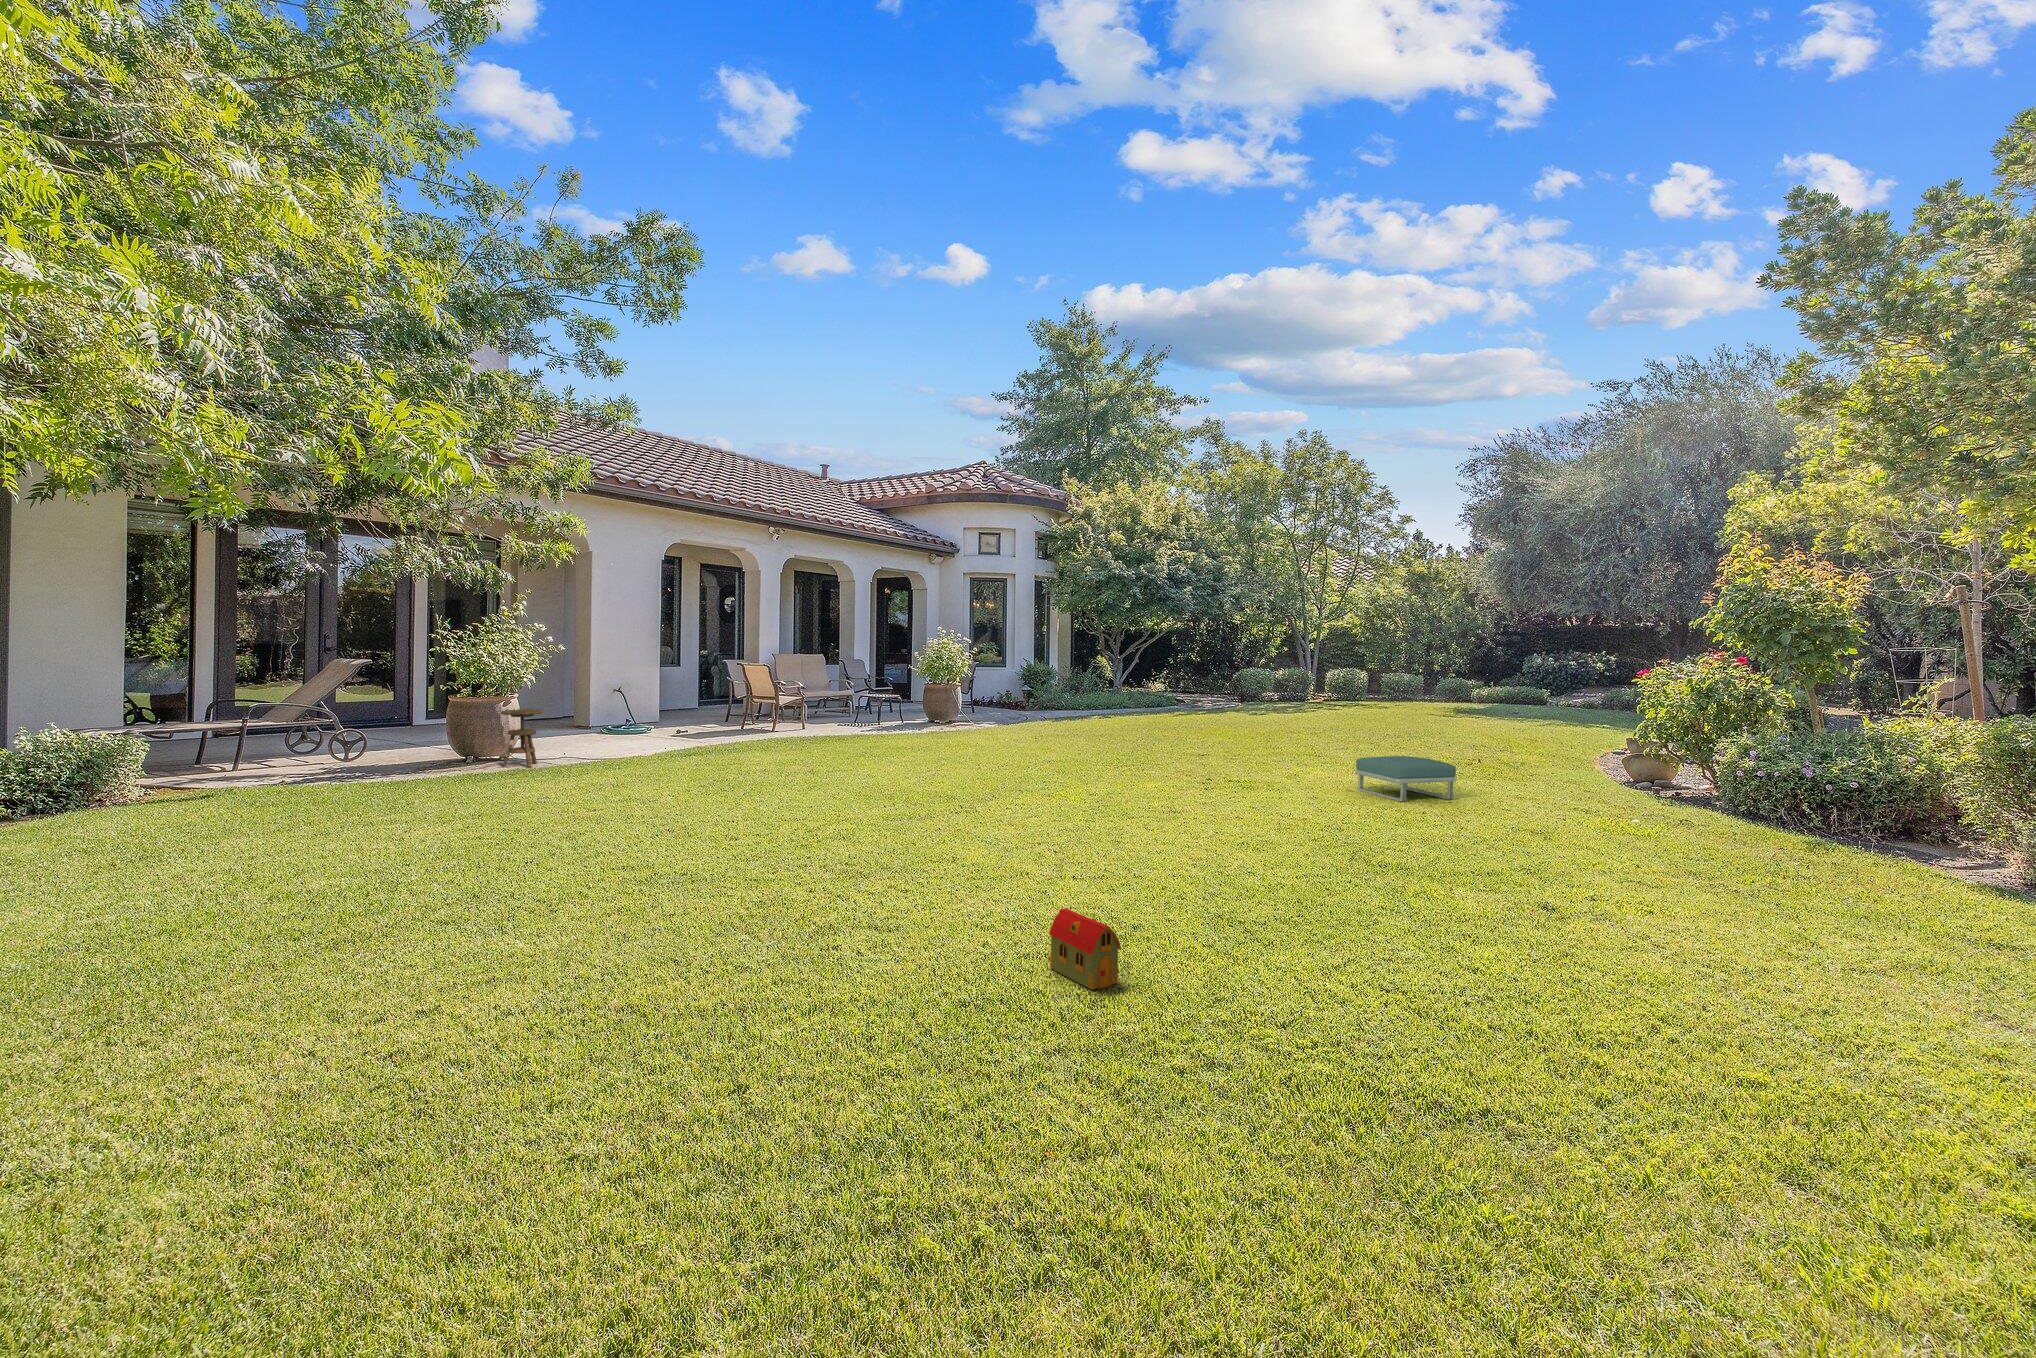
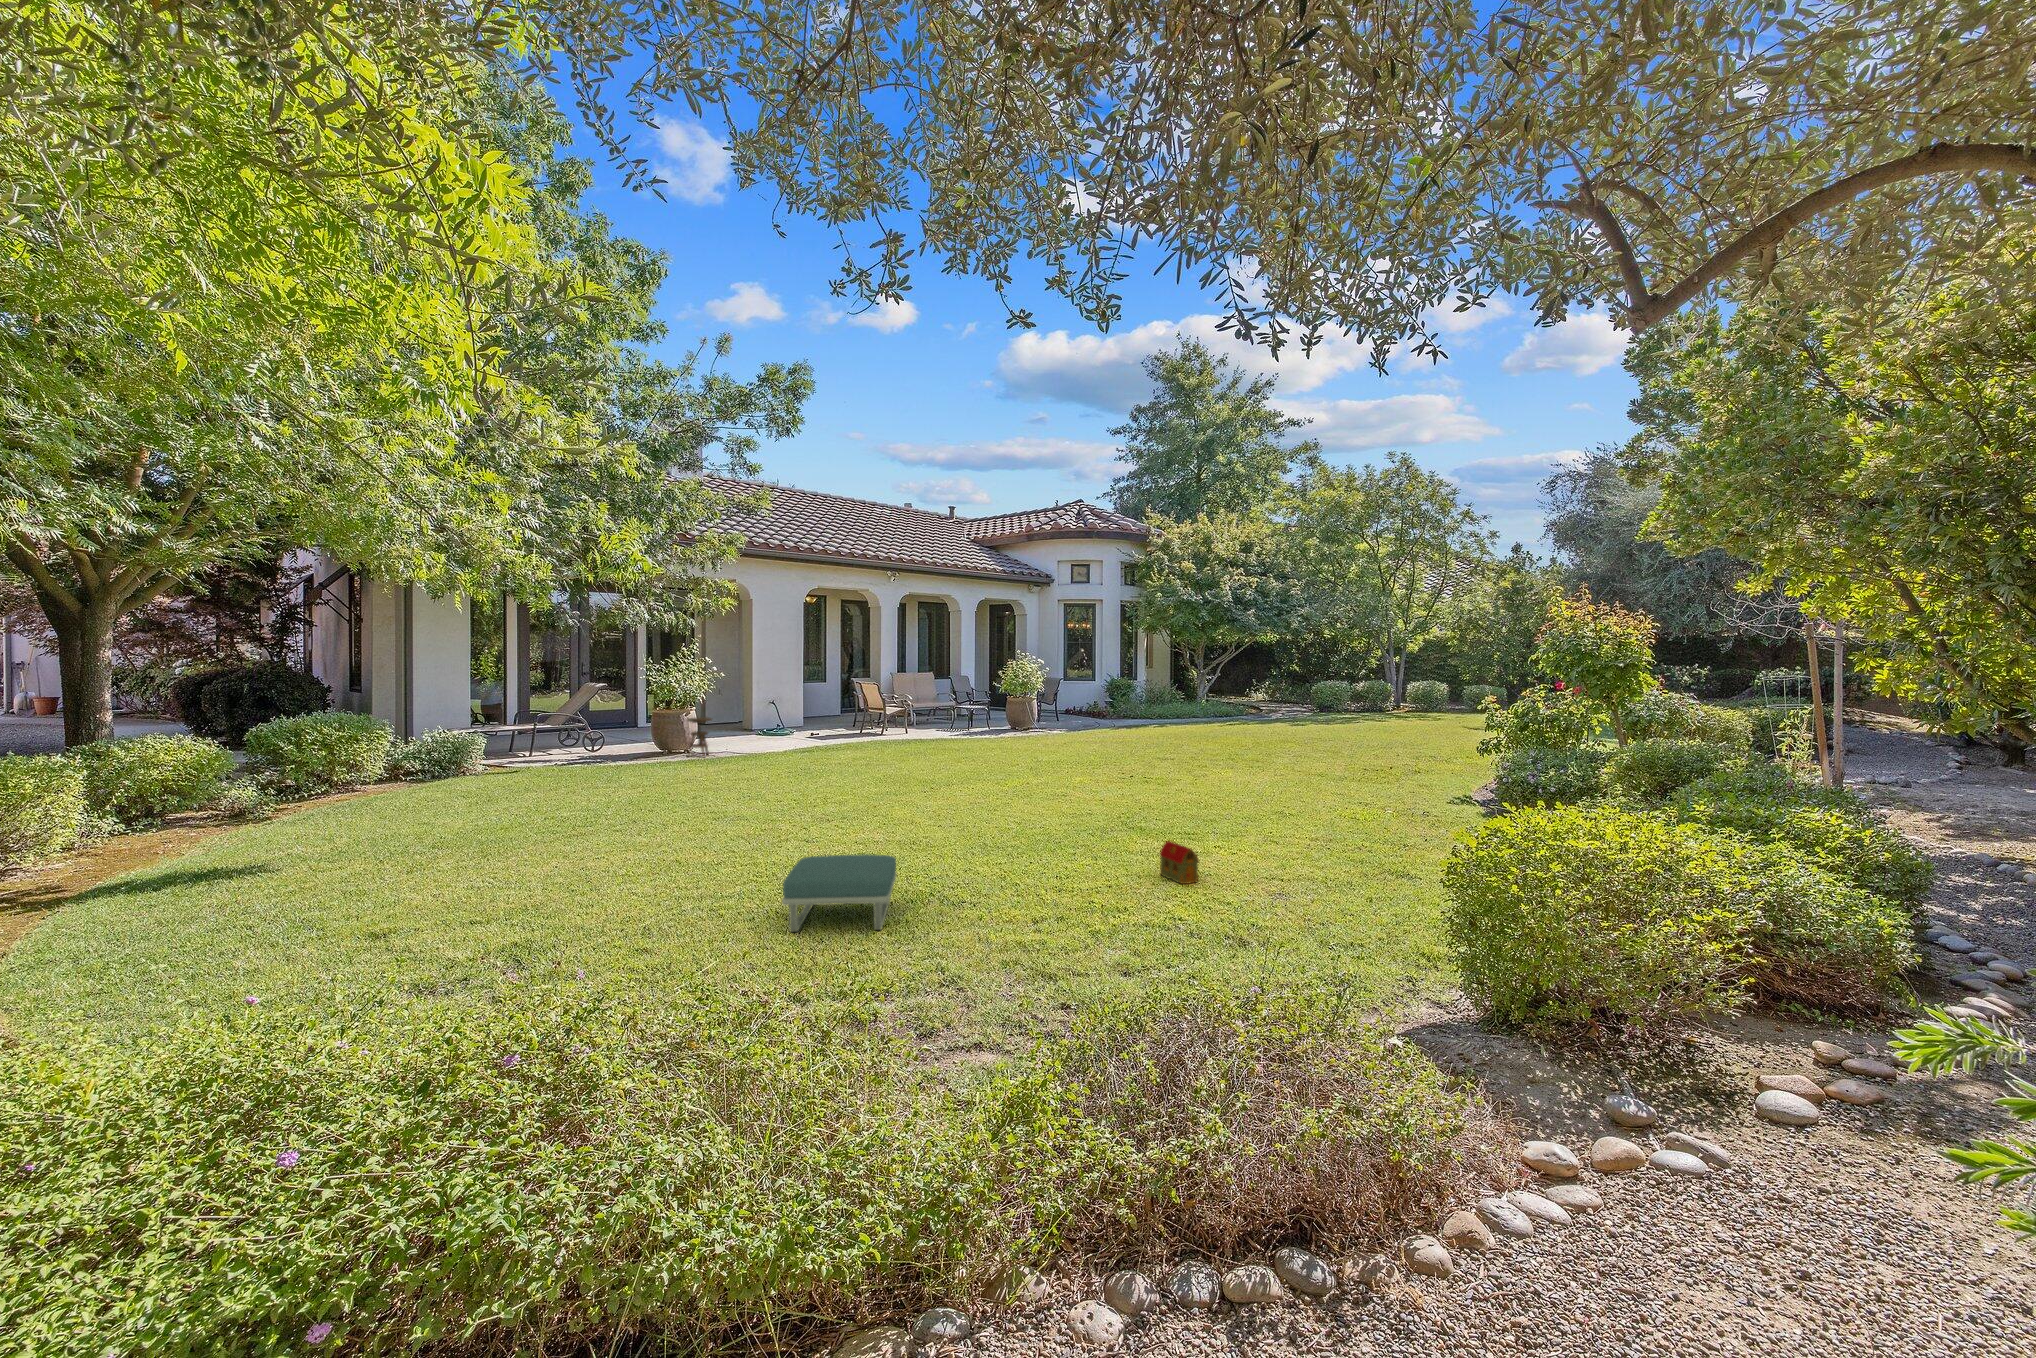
footstool: present [1355,756,1457,802] -> present [782,854,897,932]
toy house: present [1049,908,1121,990] -> present [1160,841,1199,884]

